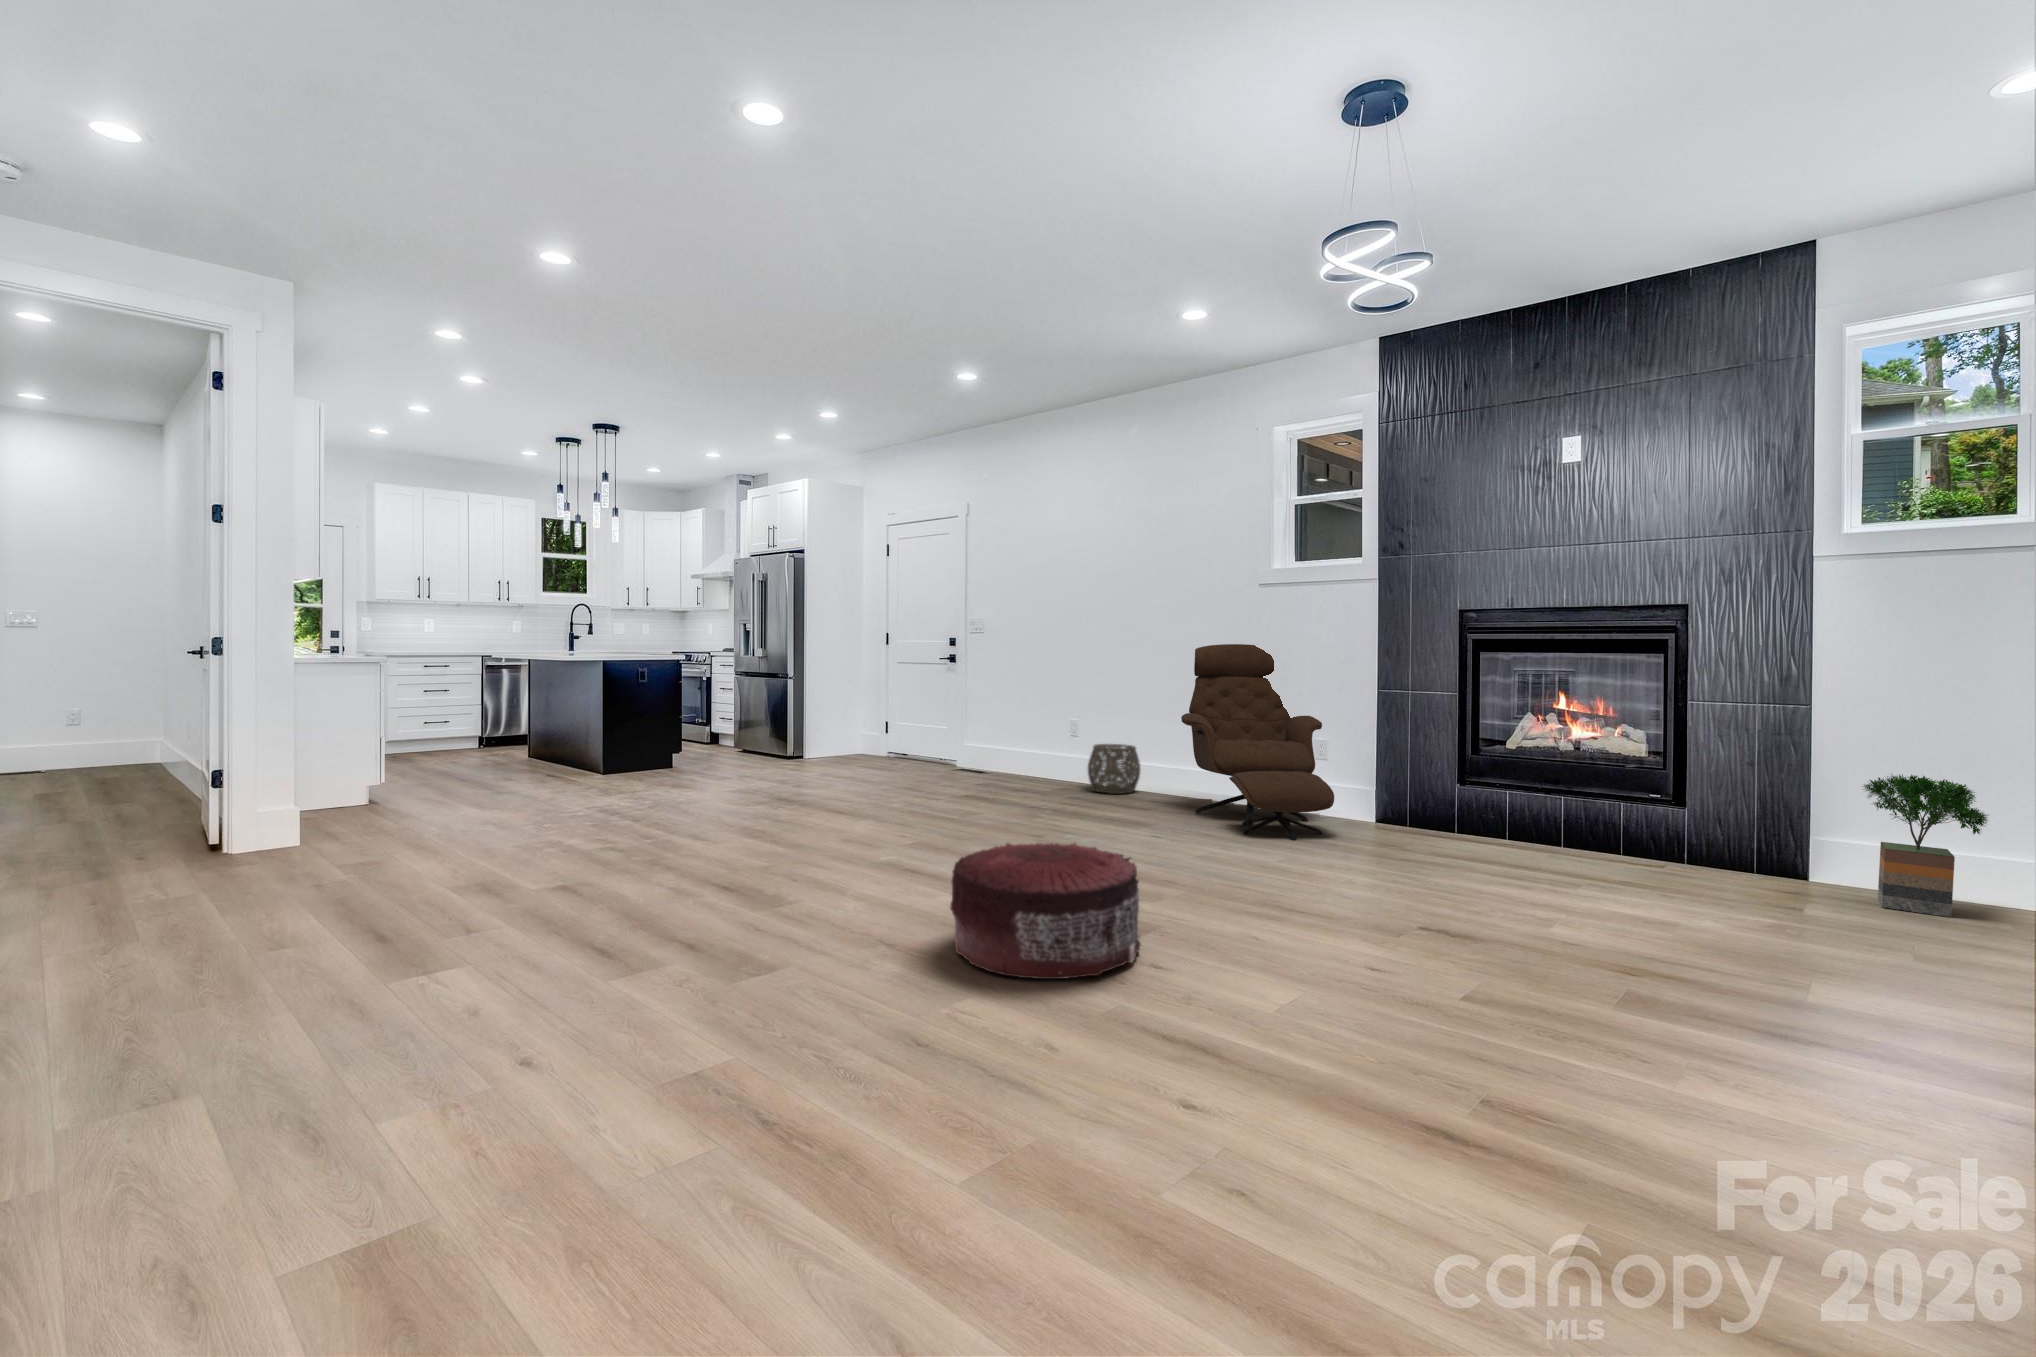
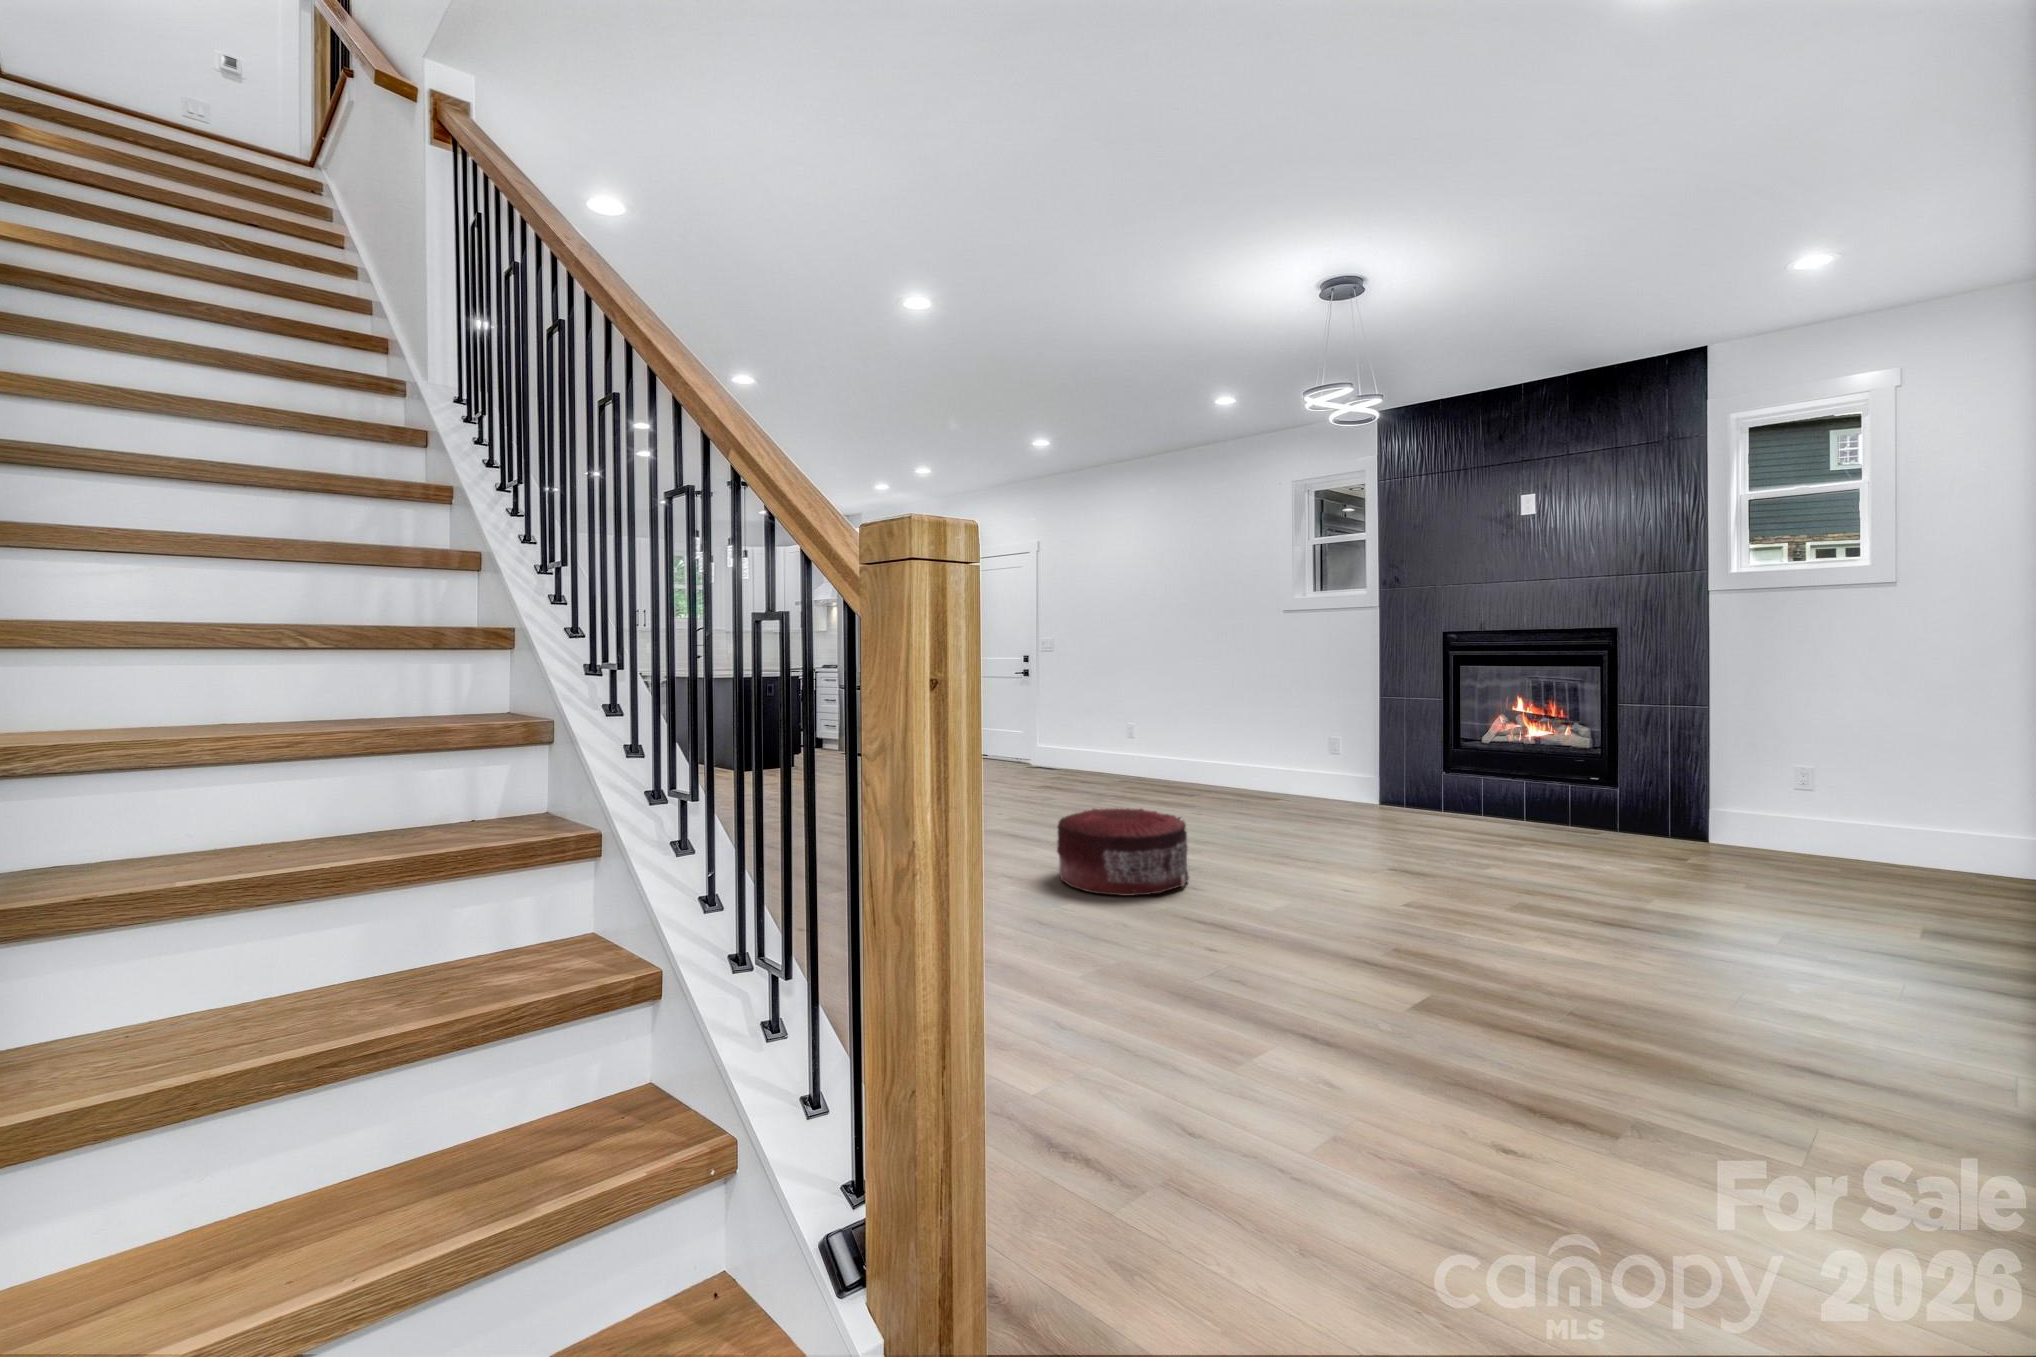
lounge chair: present [1181,644,1334,840] -> none [1220,660,1342,815]
woven basket: present [1088,744,1141,794] -> none [1143,742,1187,783]
potted tree: present [1864,775,1987,917] -> none [1742,757,1835,865]

